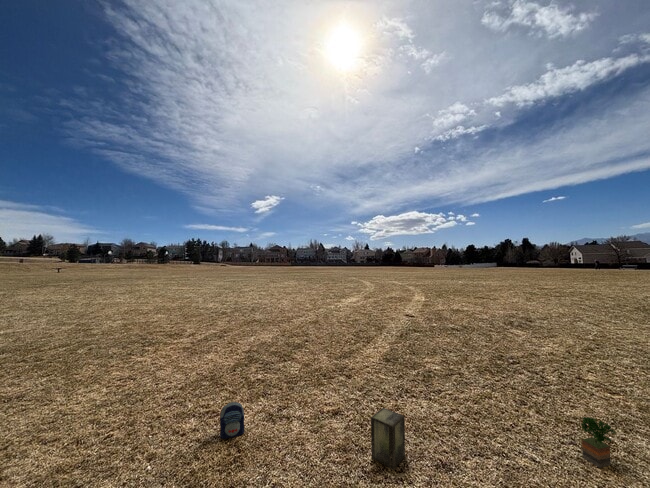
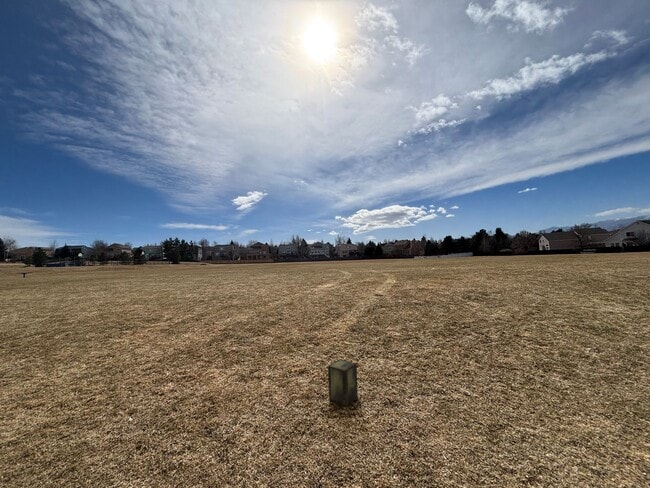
backpack: present [220,402,244,439] -> none [196,363,219,395]
potted tree: present [581,417,616,468] -> none [500,356,526,395]

